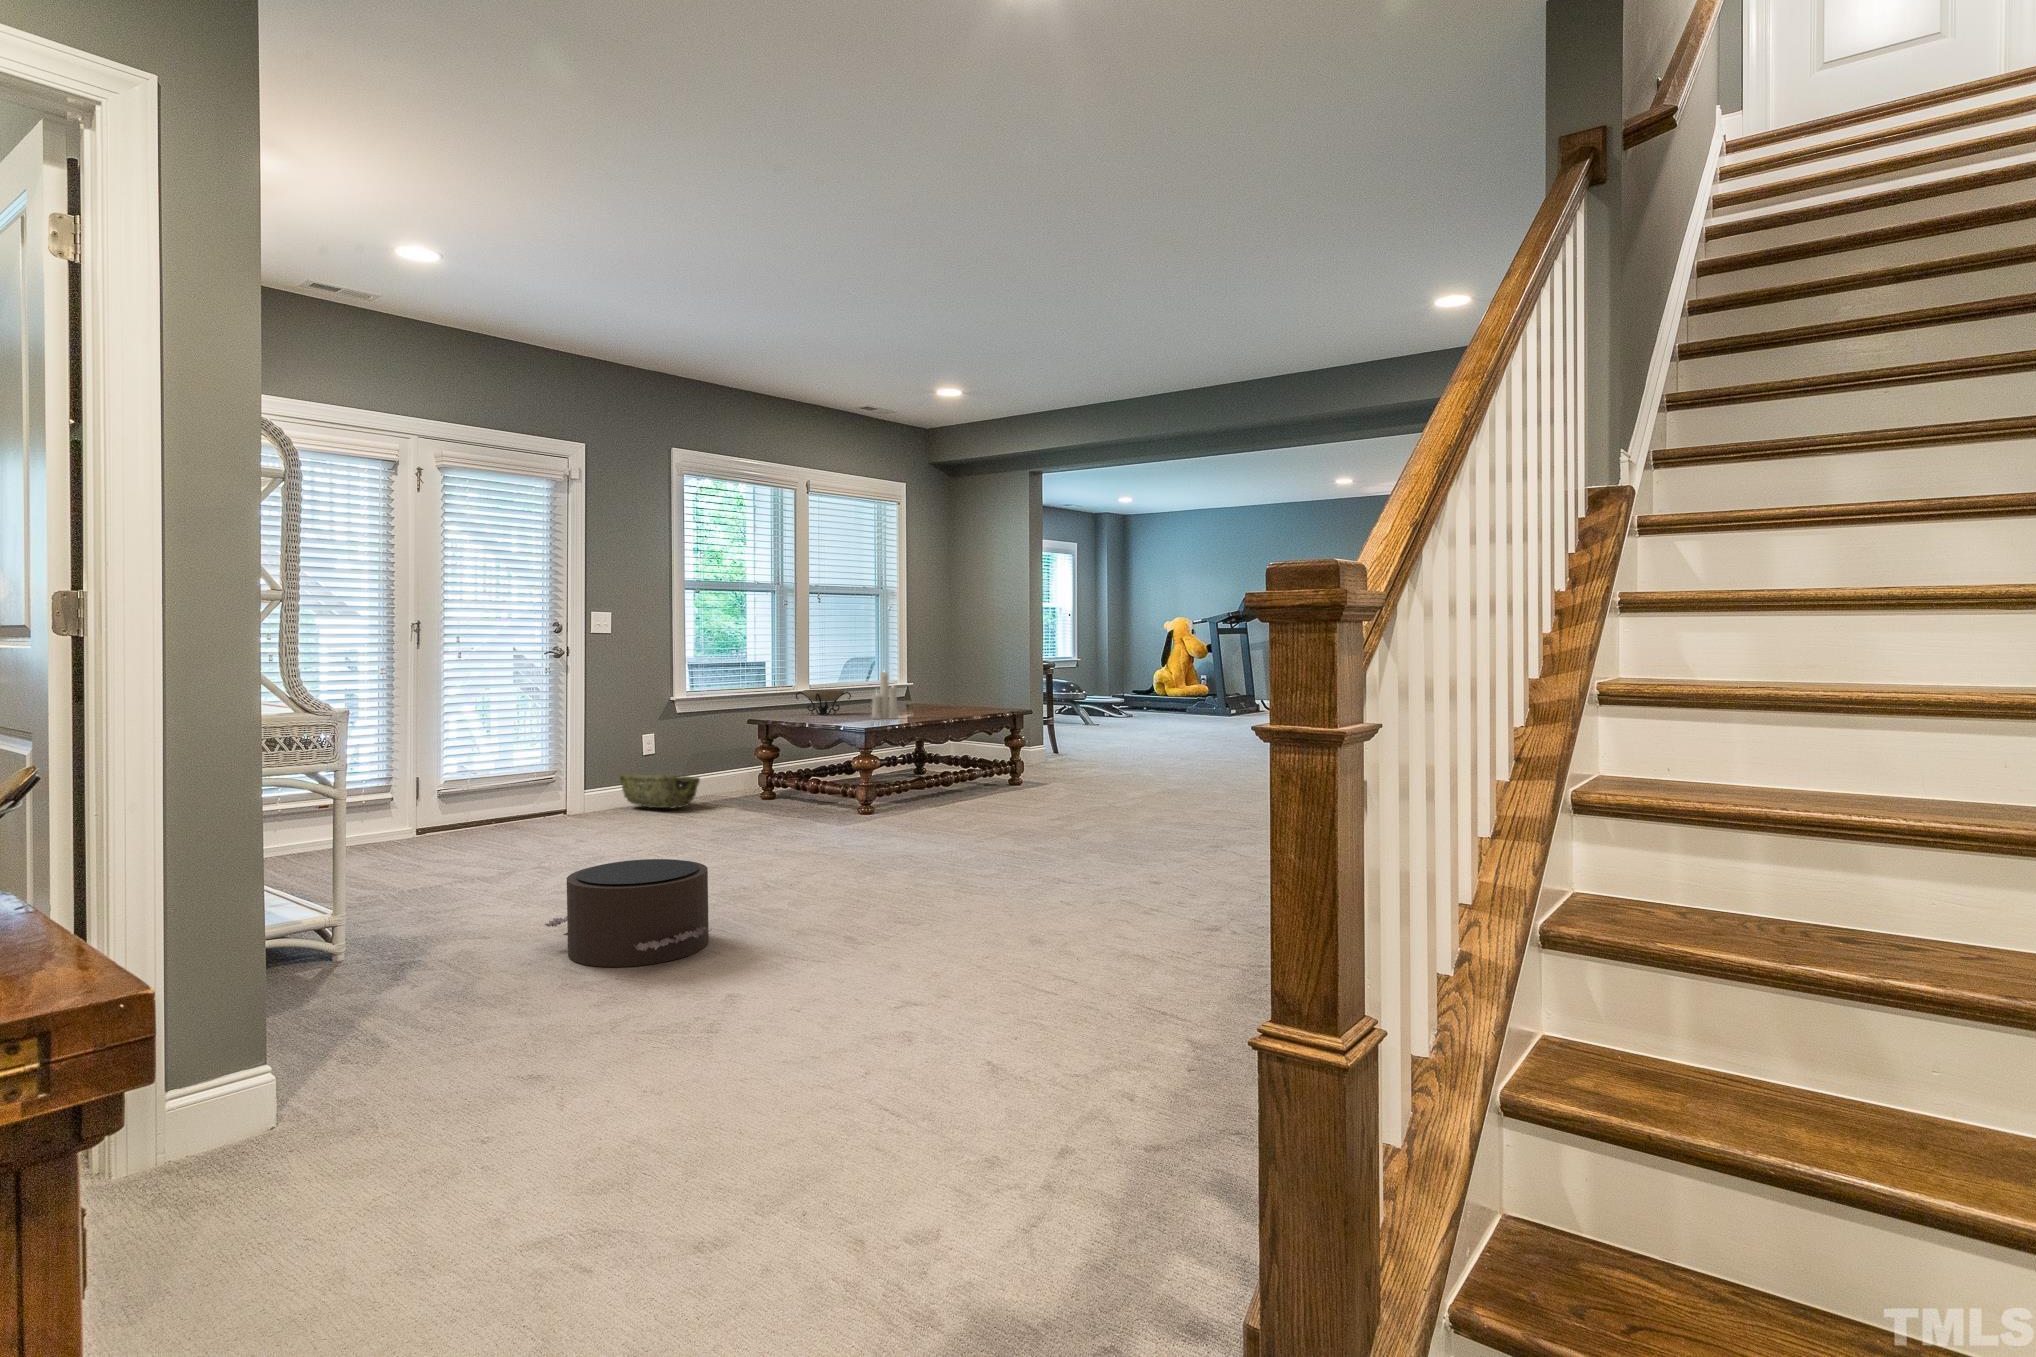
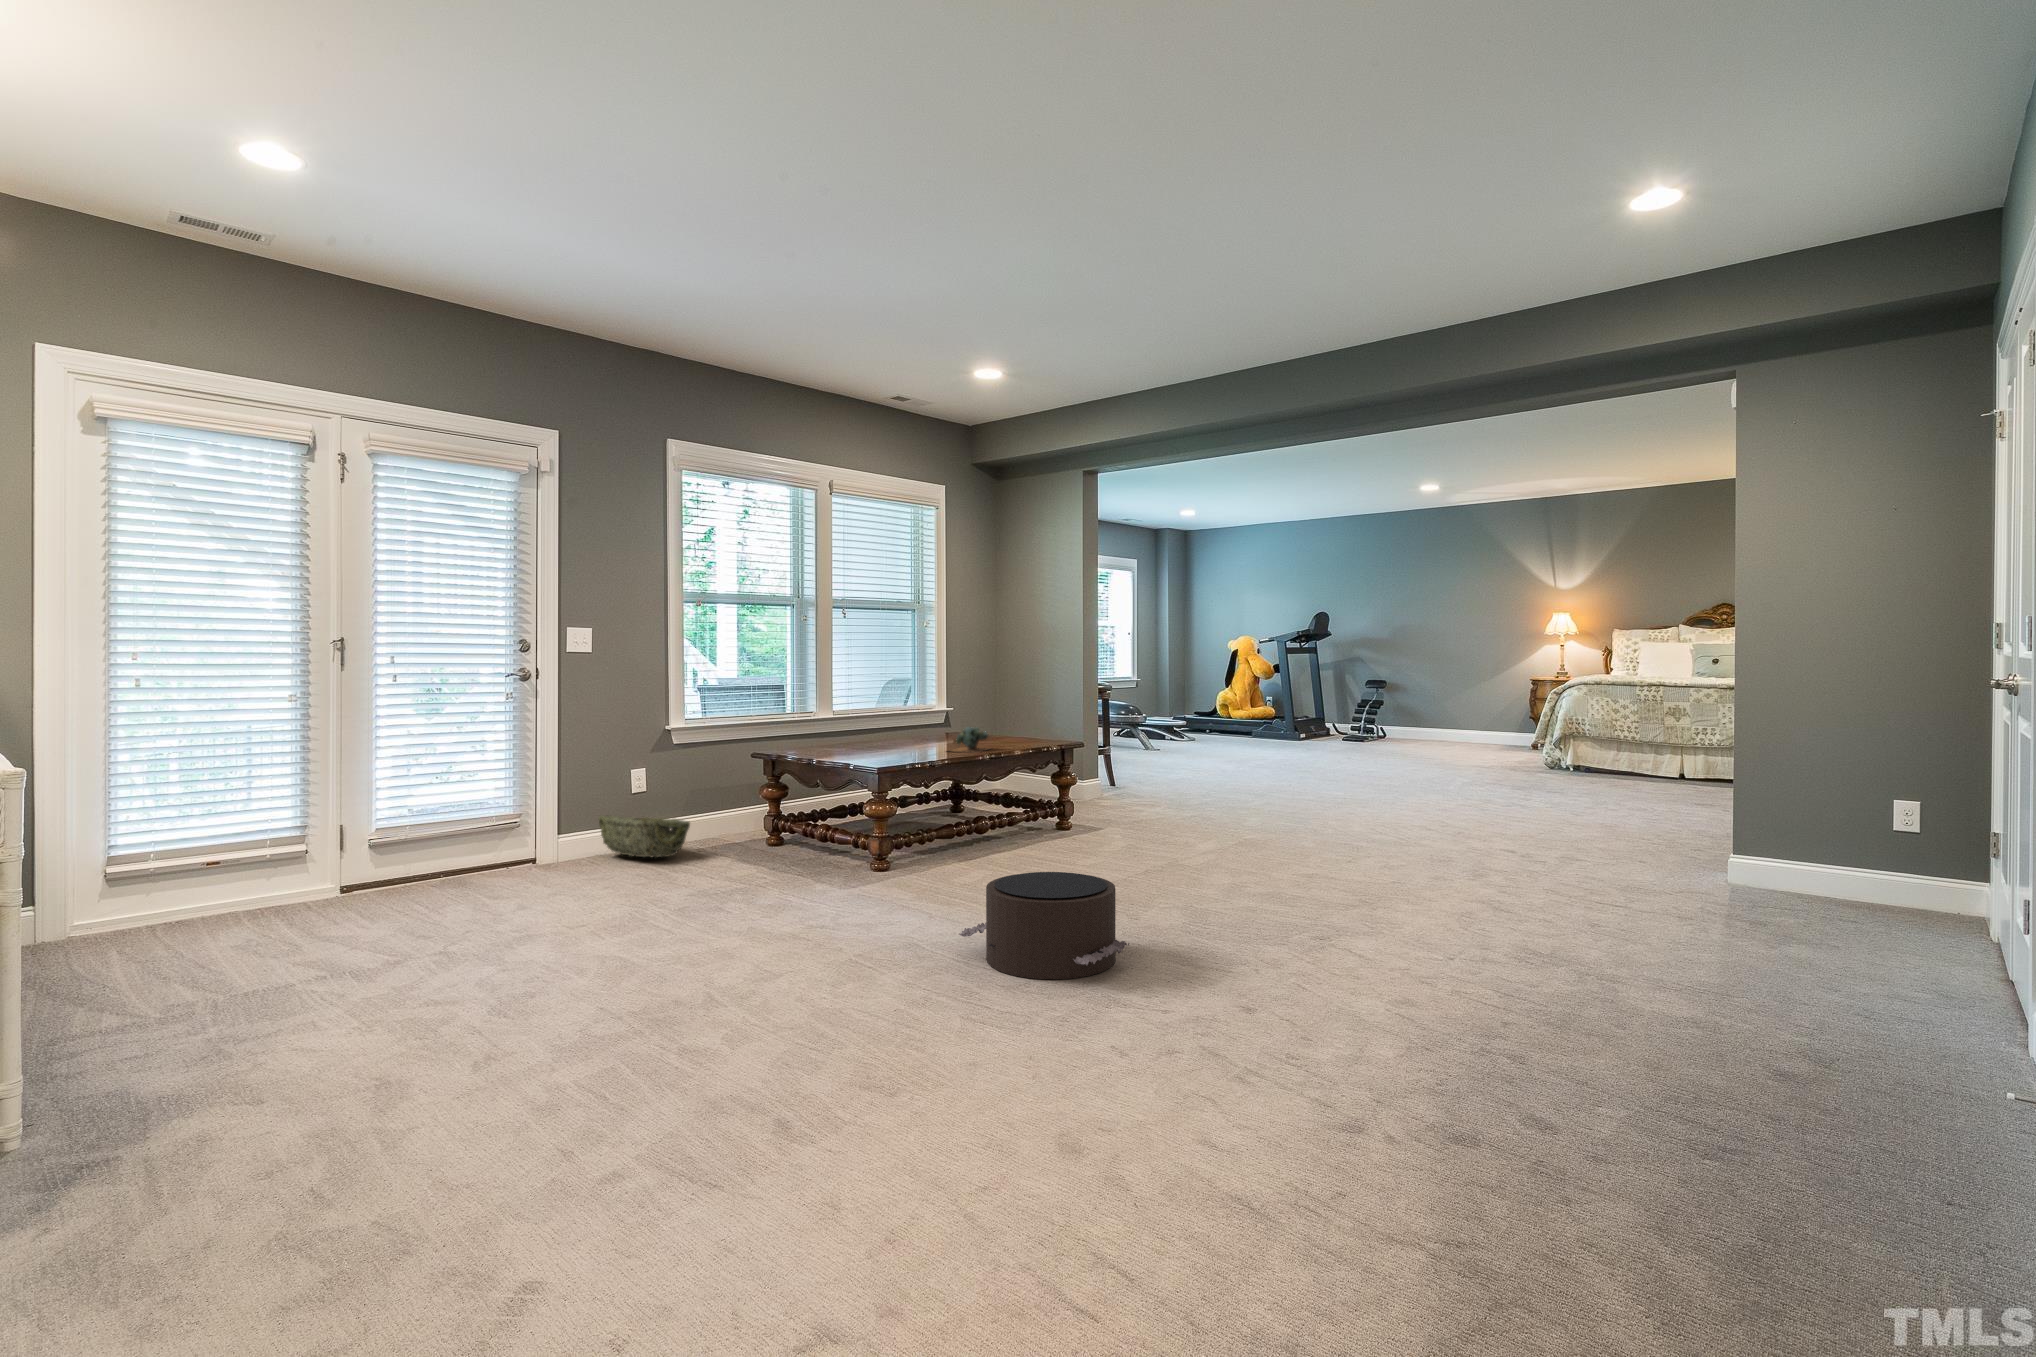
candle: present [872,670,898,719] -> none [891,688,923,754]
decorative bowl: present [796,689,851,715] -> none [812,717,874,747]
succulent plant: none [917,696,957,718] -> present [950,727,989,753]
pouf: present [544,859,712,967] -> present [959,872,1130,979]

